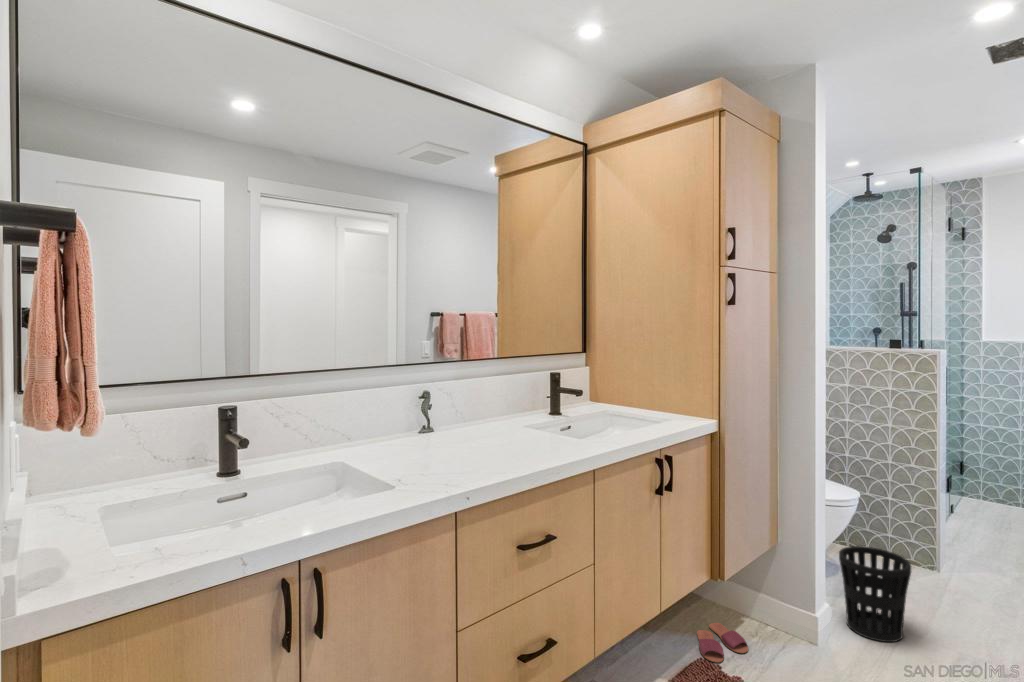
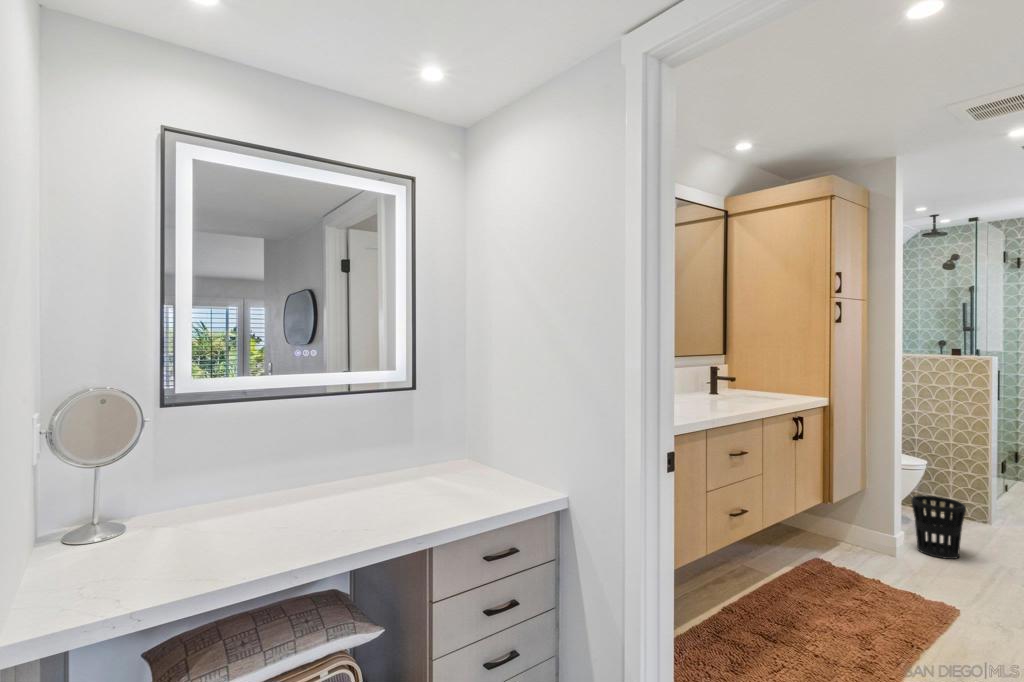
slippers: present [697,623,748,663] -> none [807,544,846,563]

